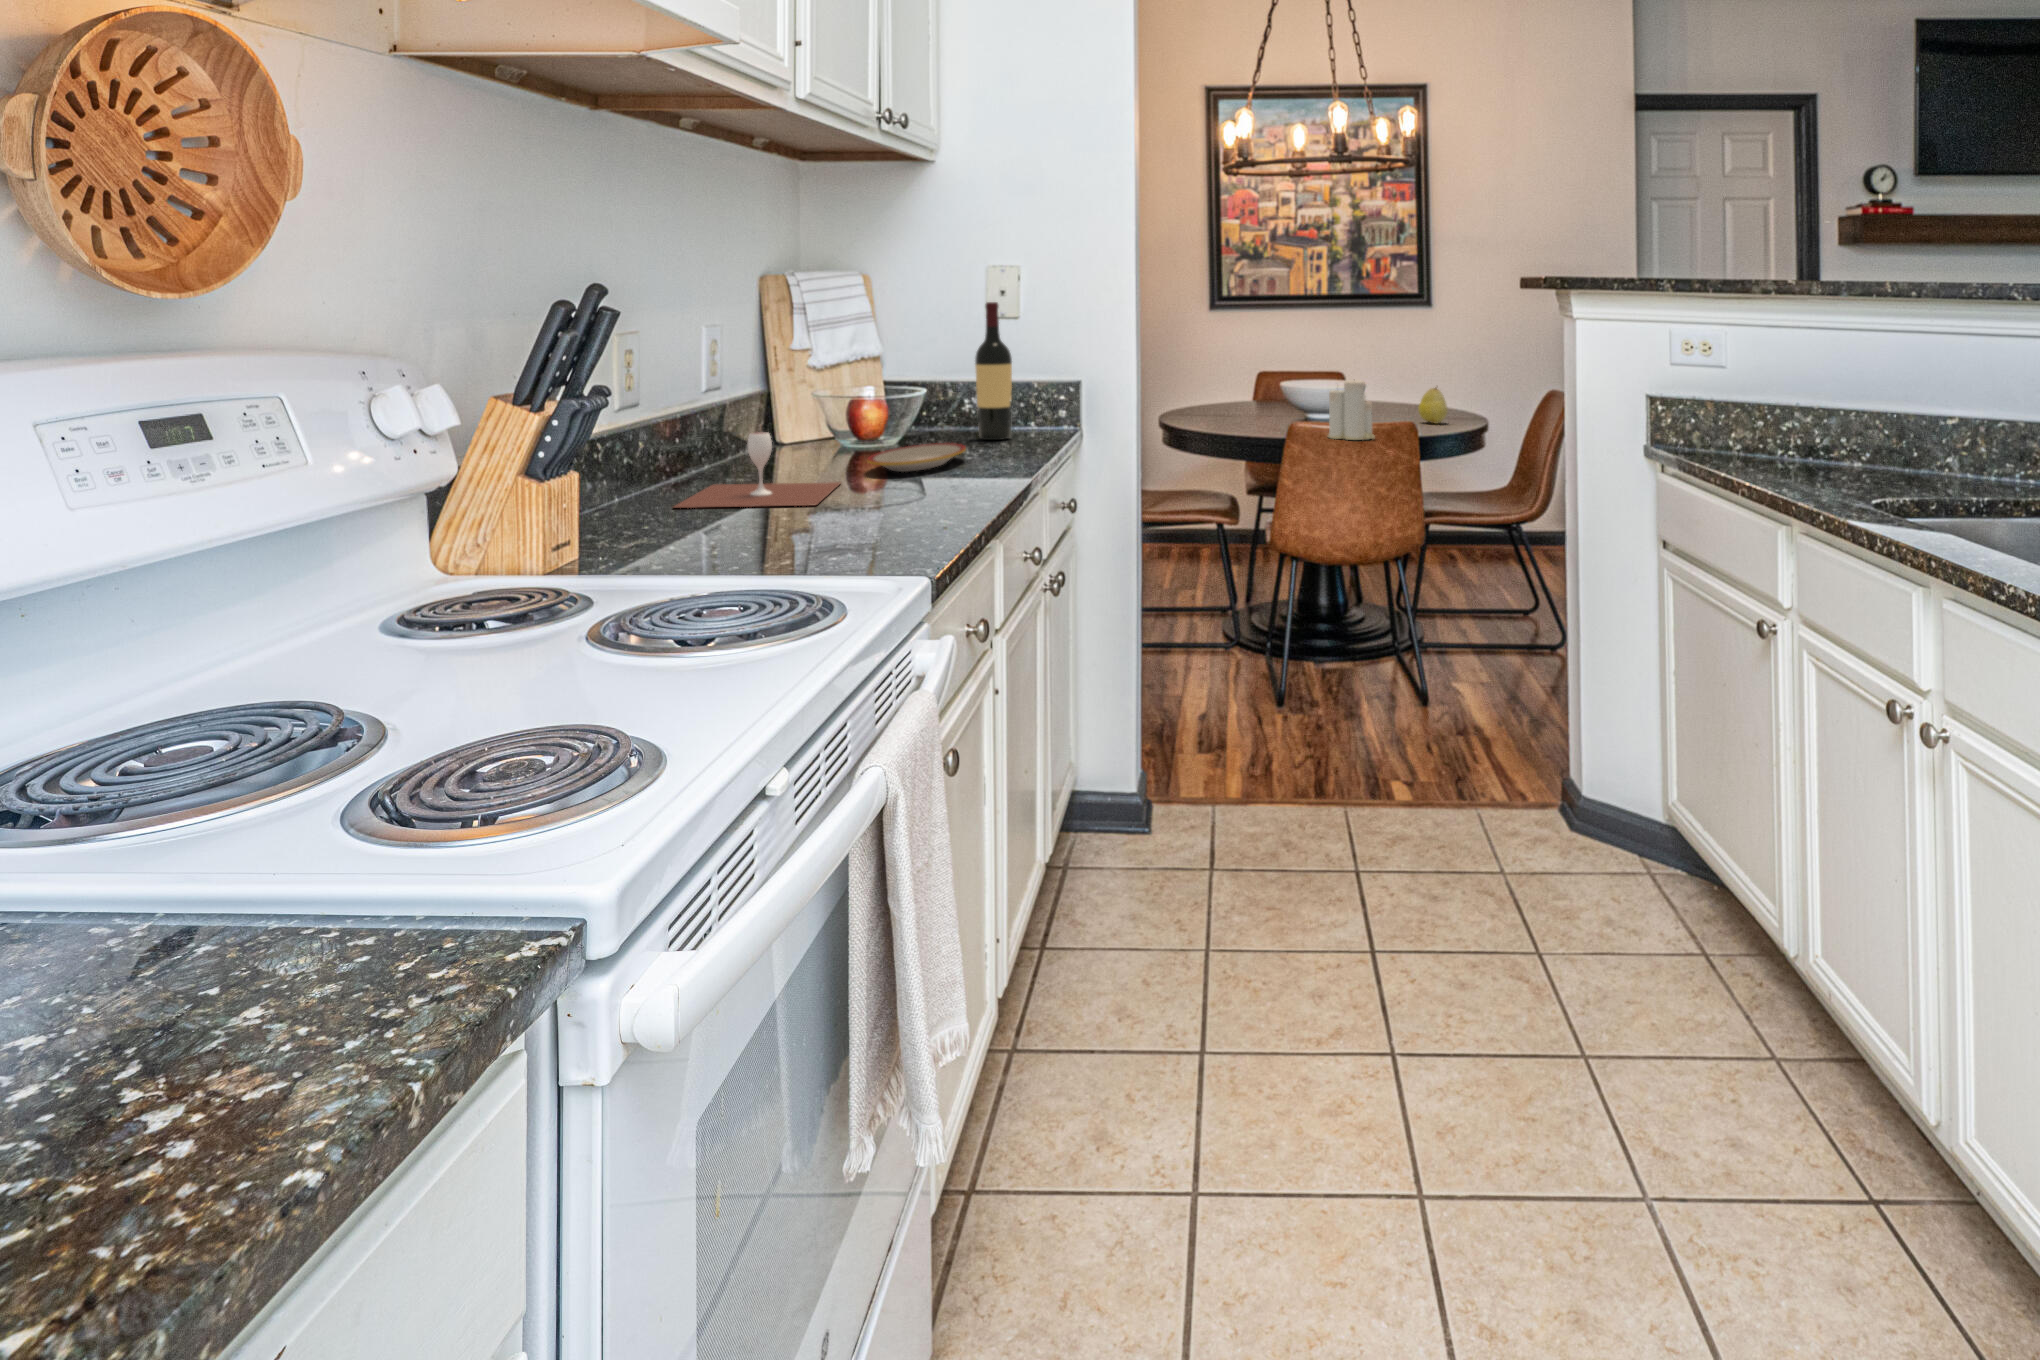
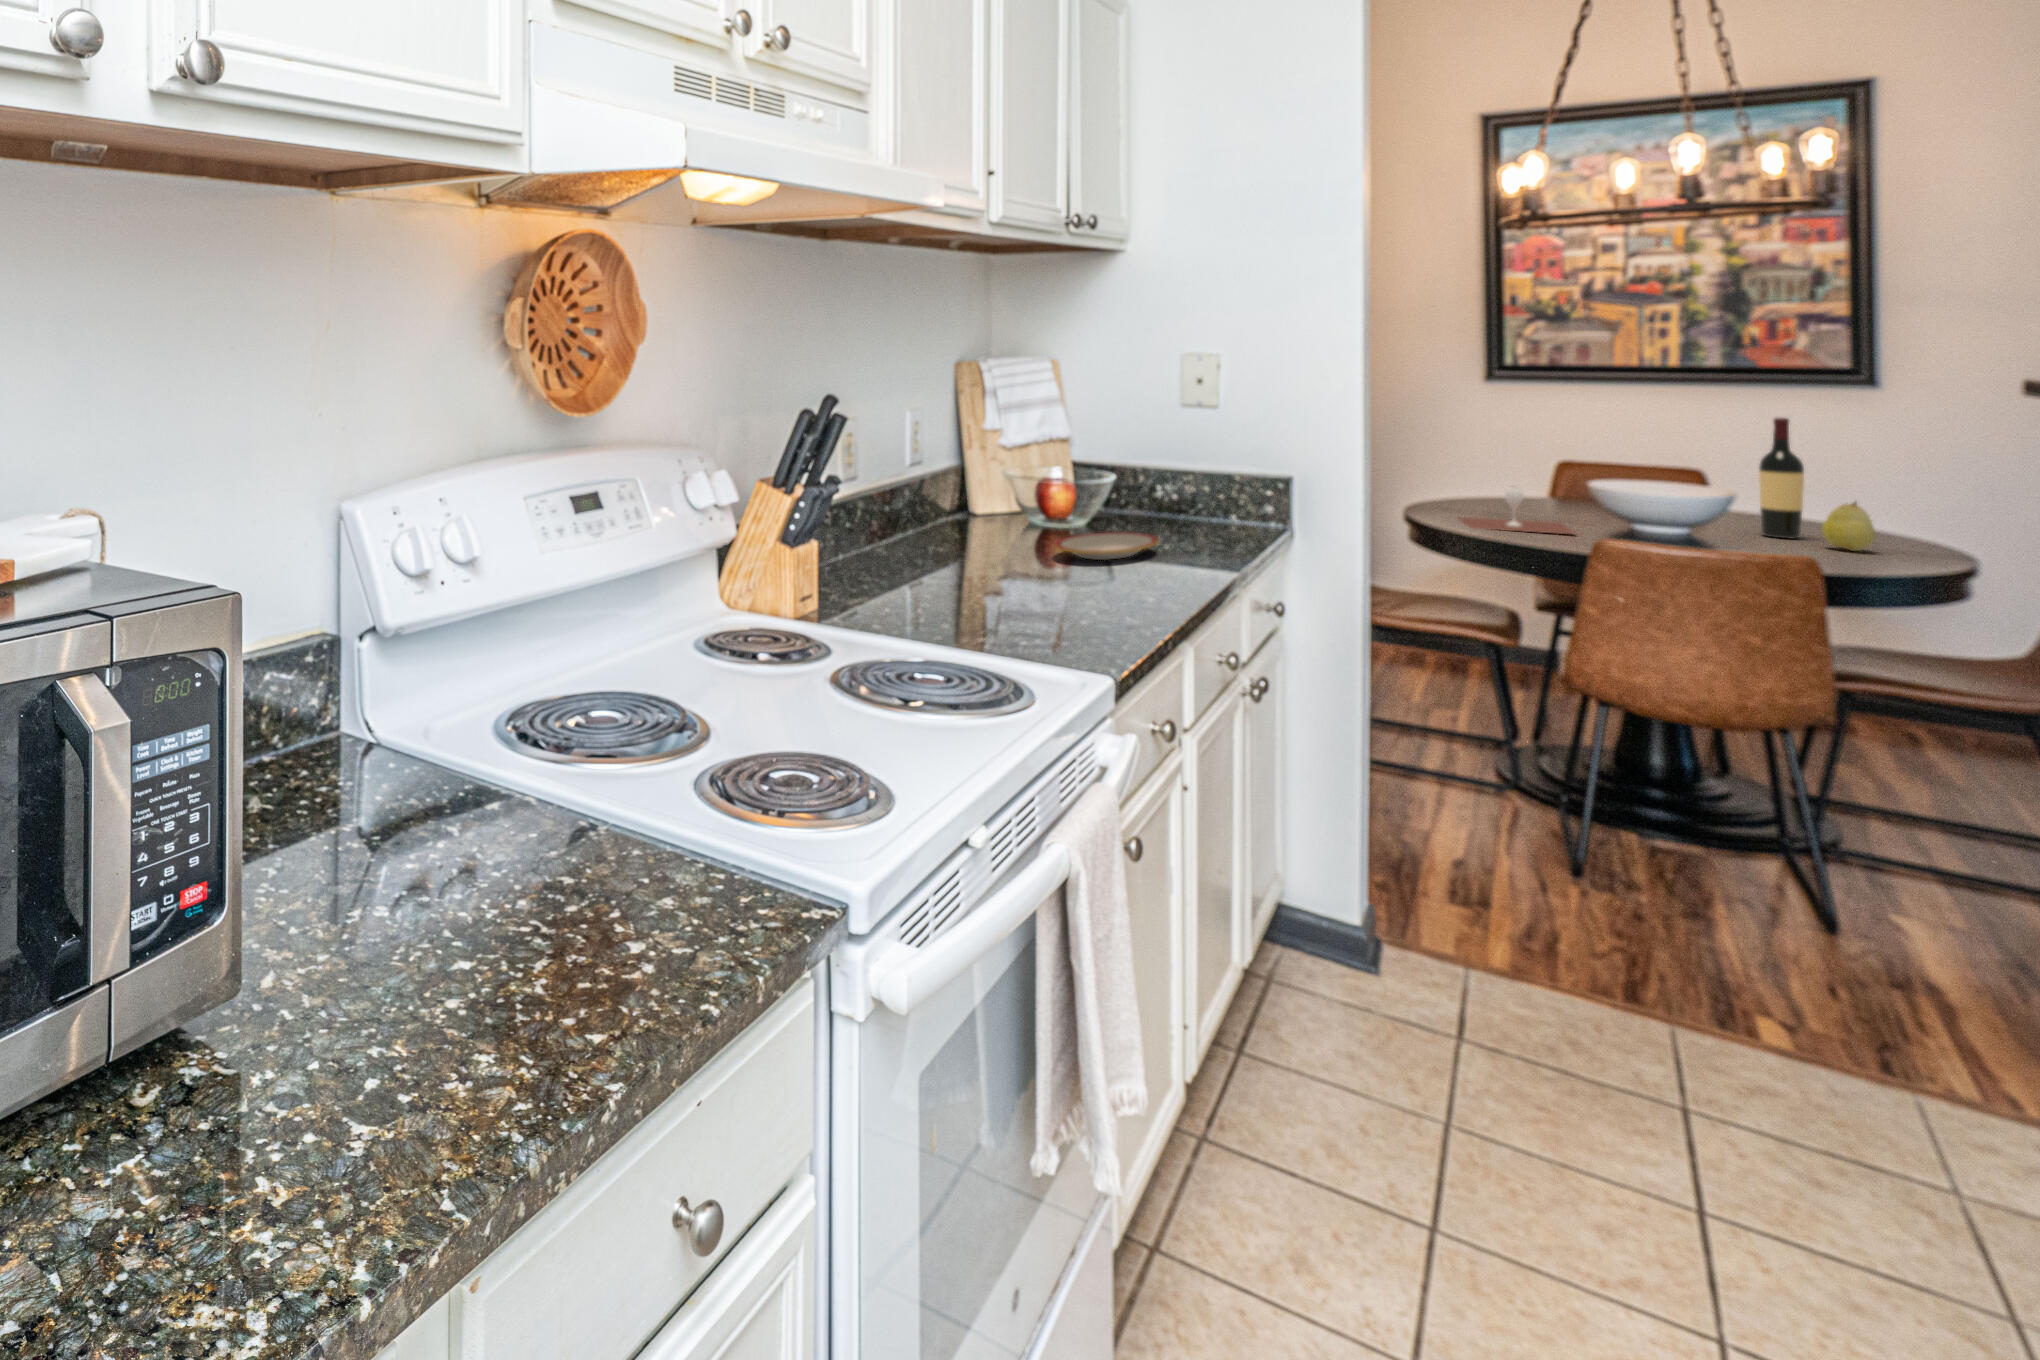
wine bottle: present [975,302,1012,440] -> present [1759,418,1804,539]
candle: present [1328,380,1374,440] -> none [1655,482,1735,565]
wine glass: present [674,432,840,508] -> present [1459,487,1574,535]

